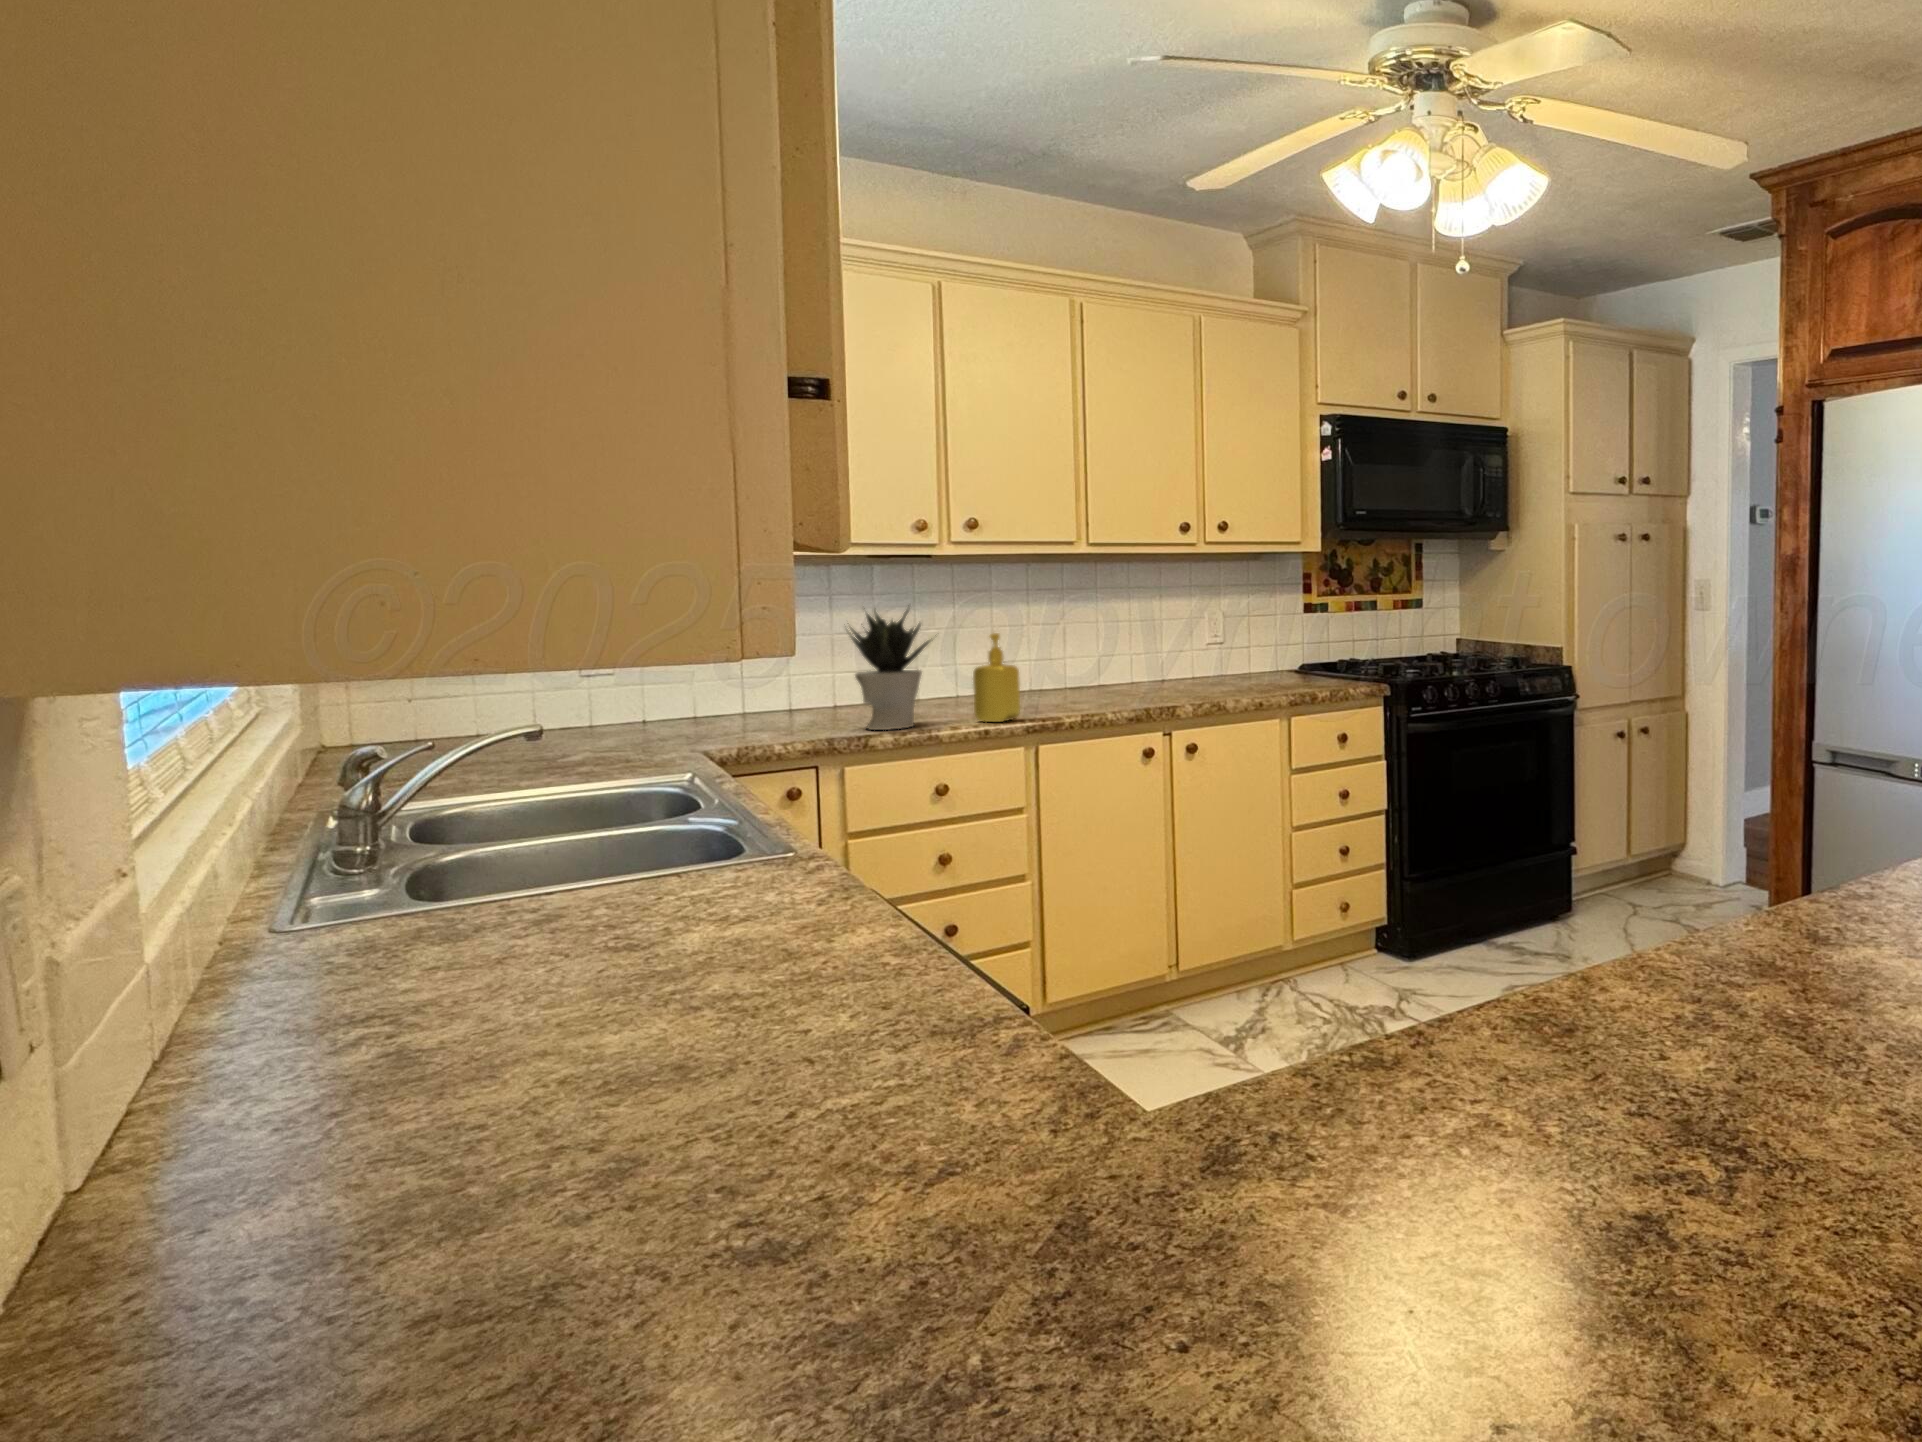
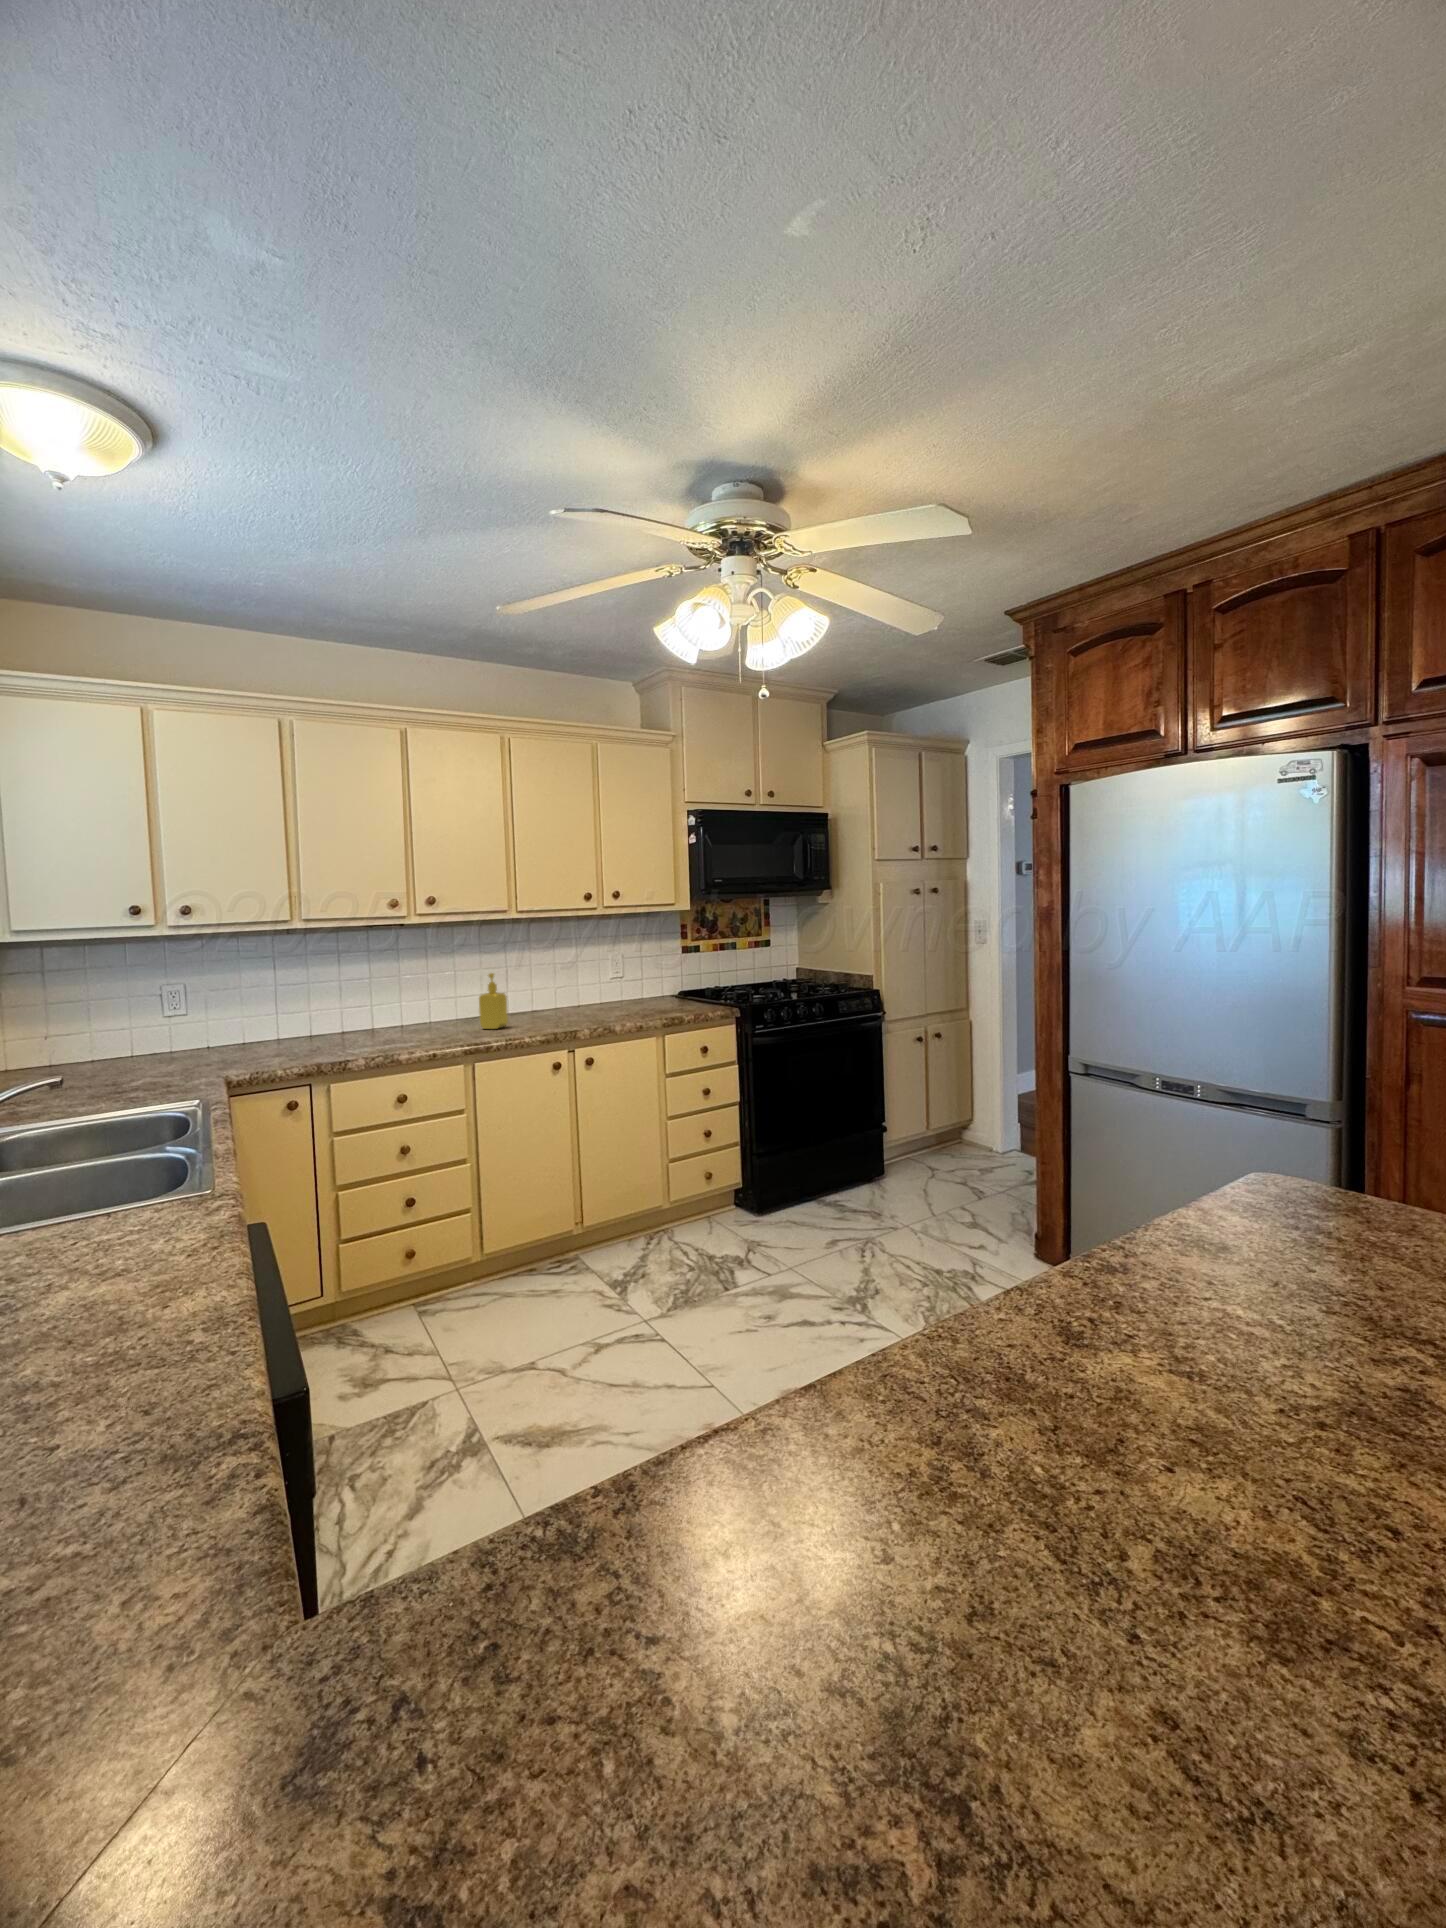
potted plant: present [850,605,931,730] -> none [402,956,458,1036]

